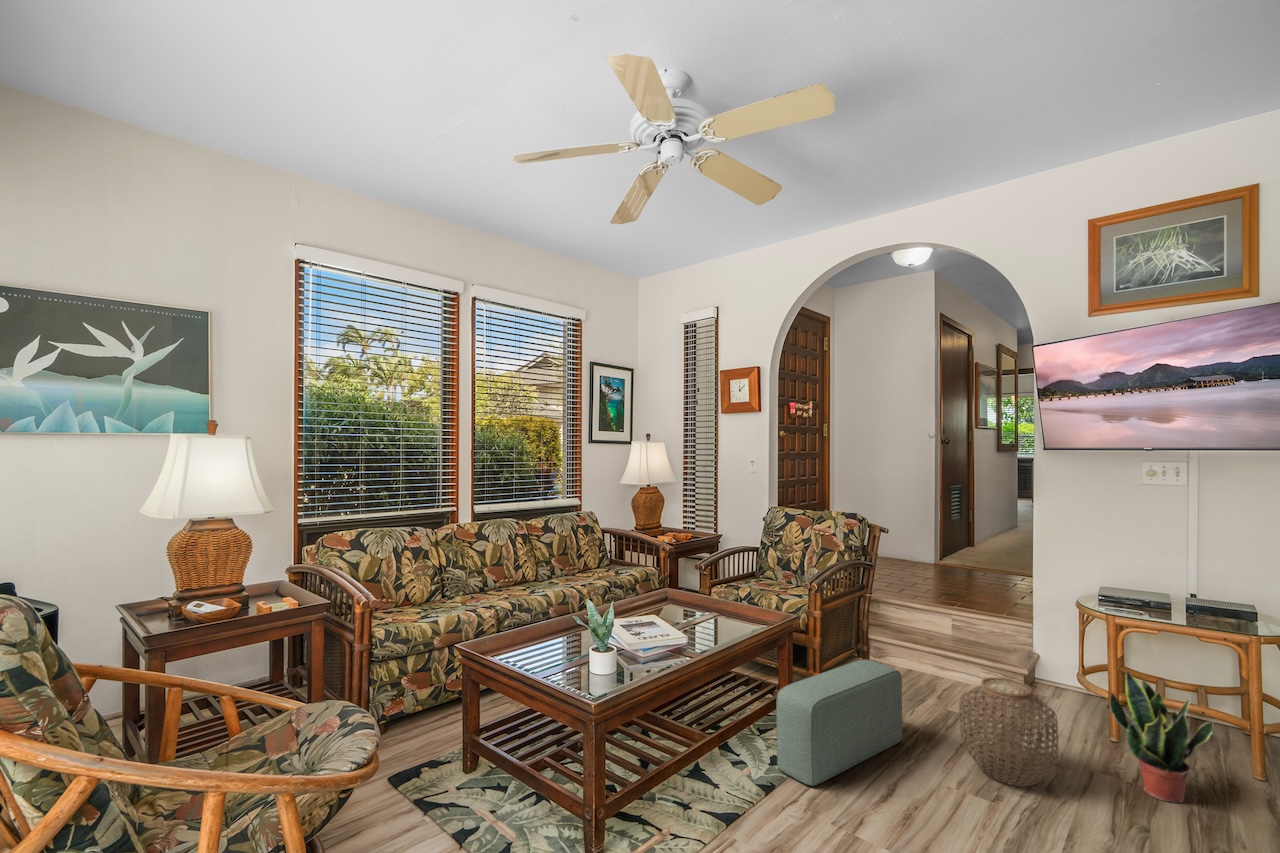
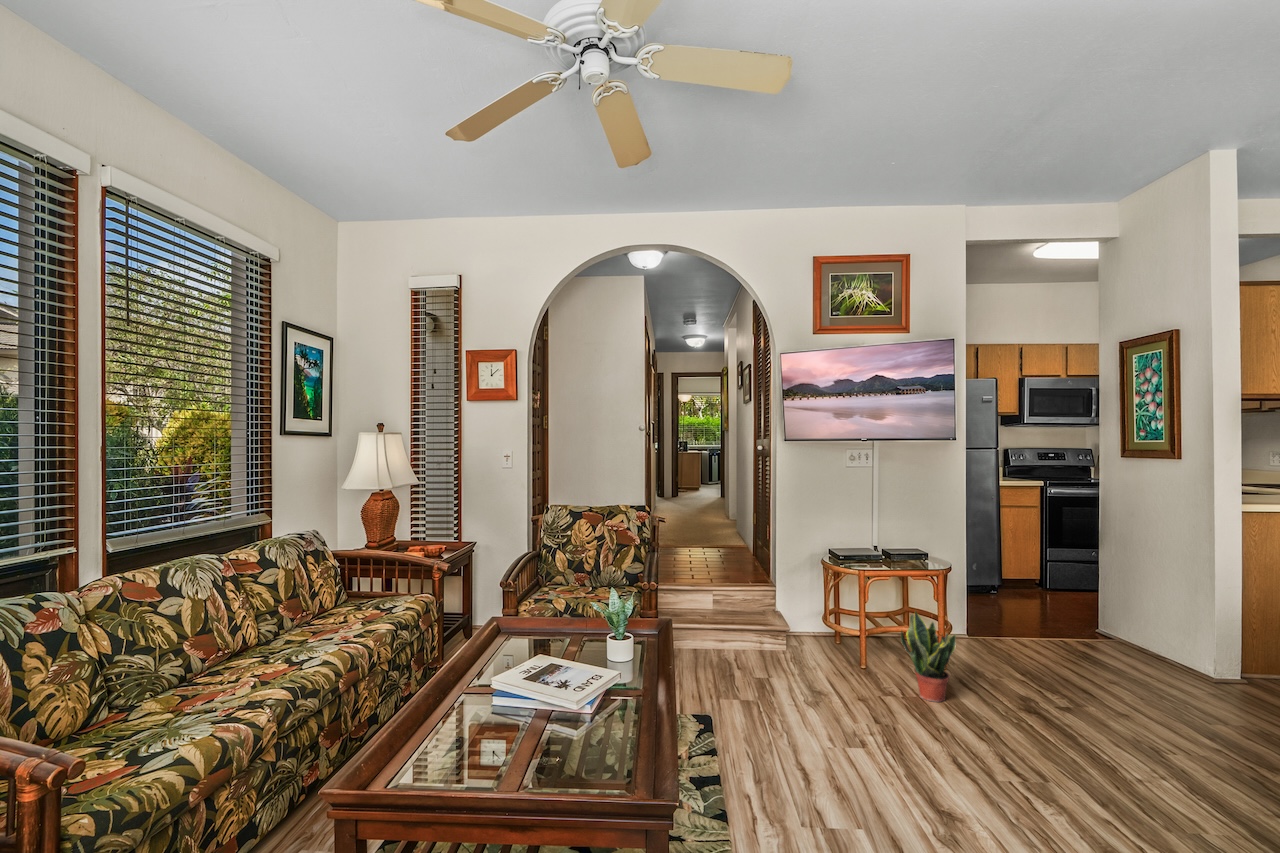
pouf: present [776,660,902,786] -> none [716,648,770,794]
woven basket: present [959,677,1058,786] -> none [817,636,894,727]

